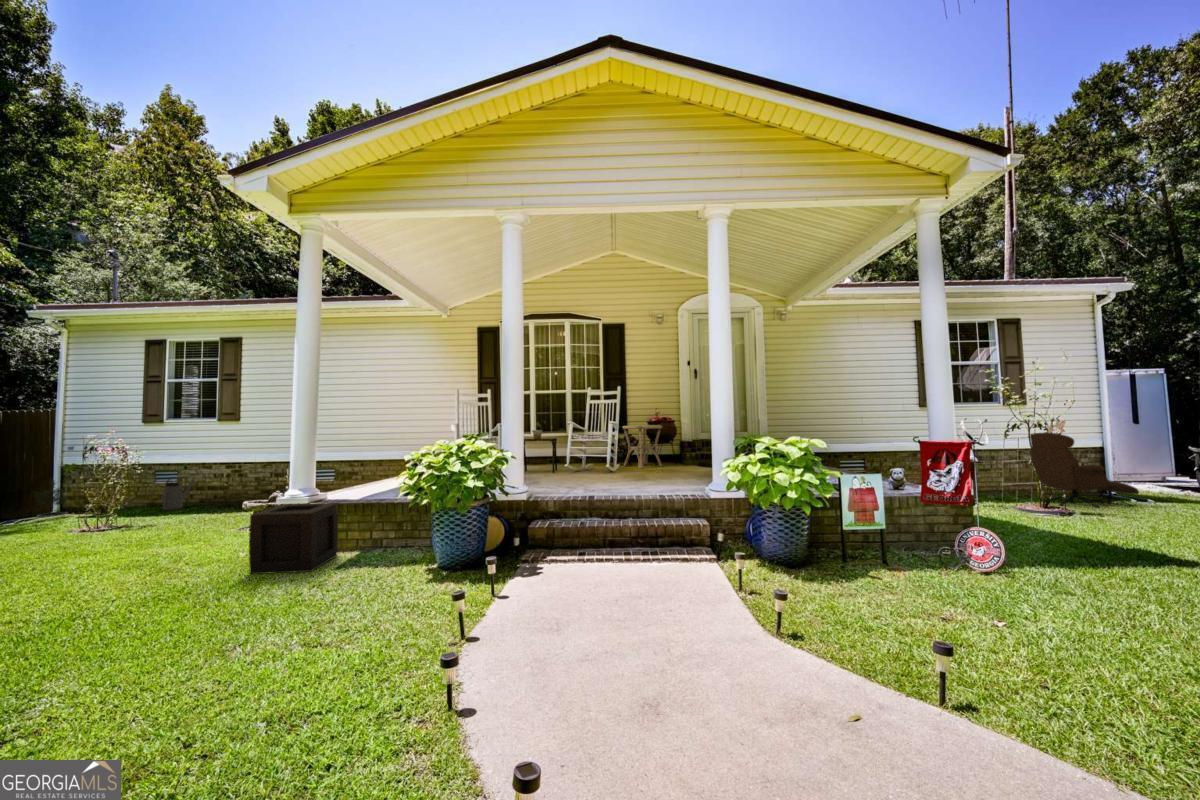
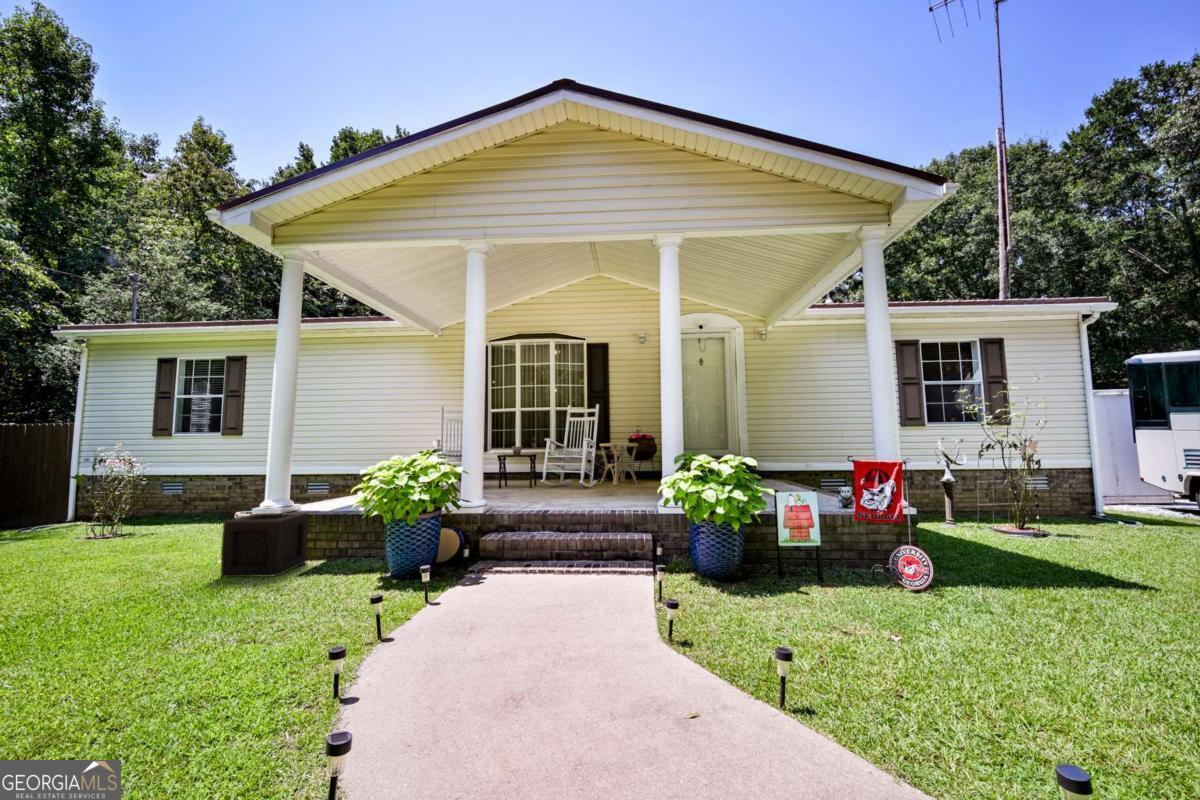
lounge chair: present [1030,433,1139,508] -> none [1009,455,1121,532]
watering can: present [161,477,195,510] -> none [164,488,197,519]
potted tree: present [35,481,67,517] -> none [48,486,83,524]

